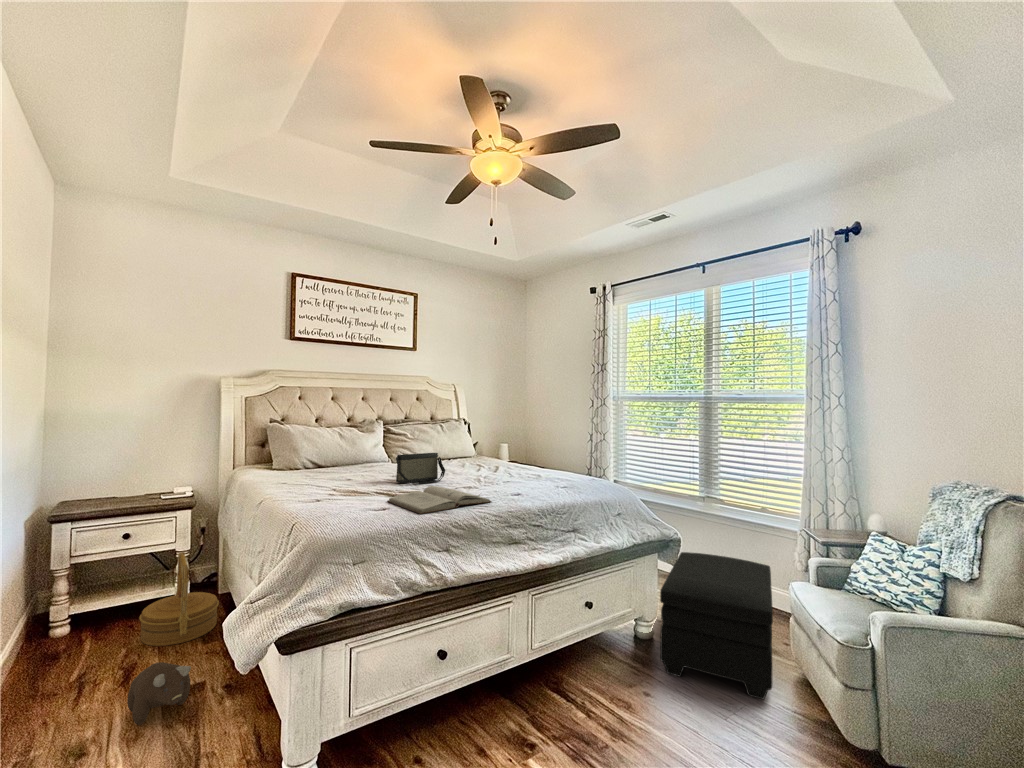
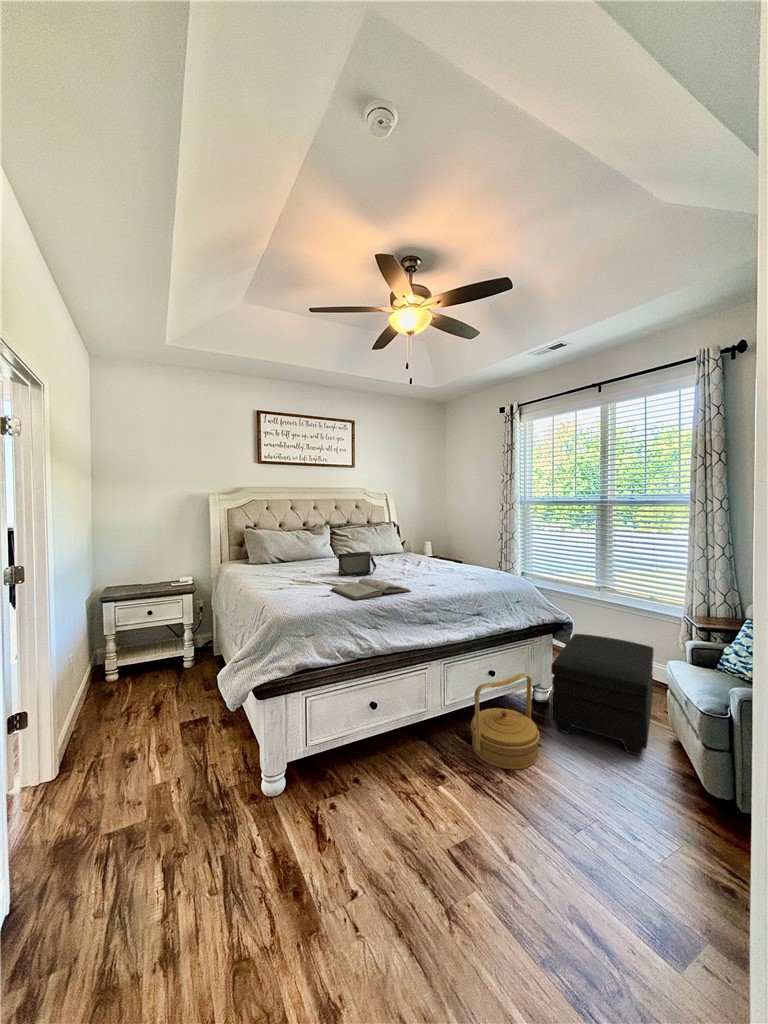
woven basket: present [139,552,219,646] -> present [471,673,539,770]
plush toy: present [127,662,191,725] -> none [159,701,199,742]

